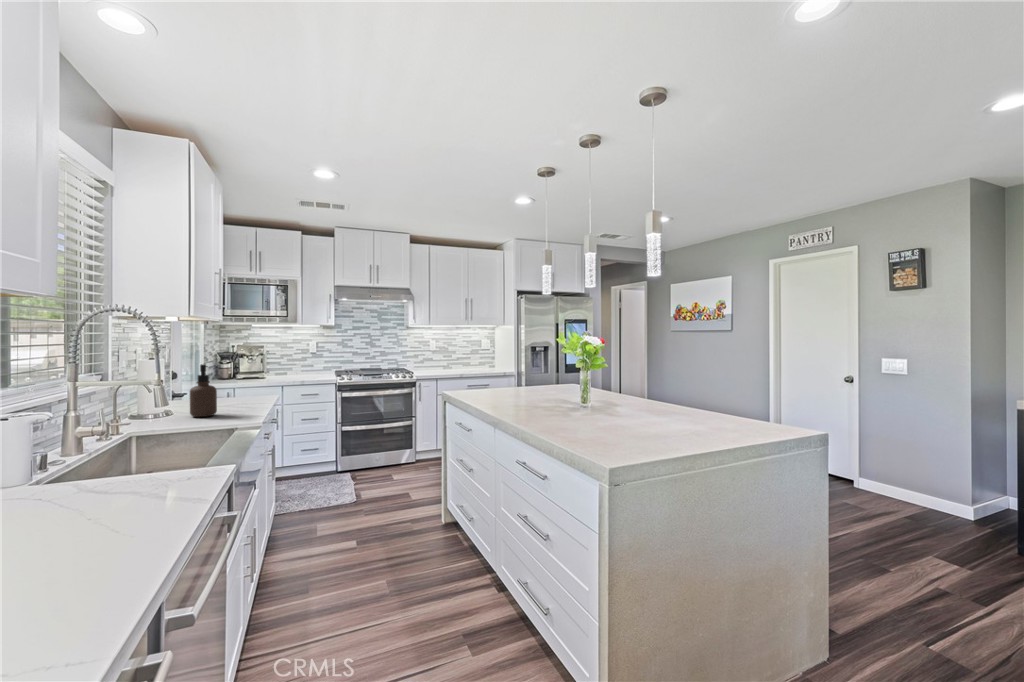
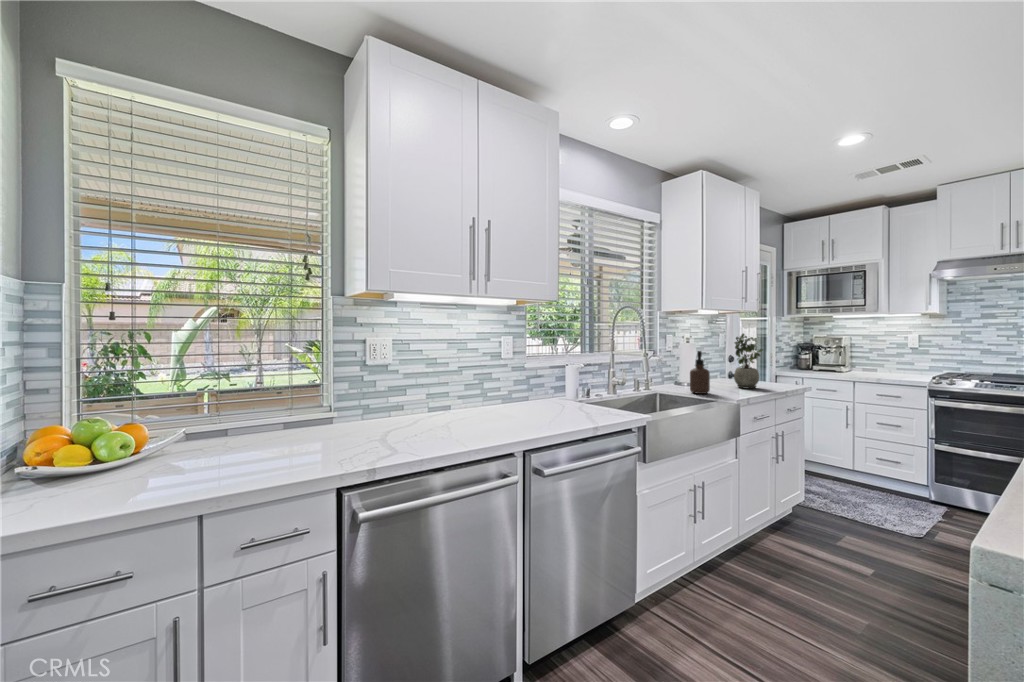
potted plant: none [218,342,260,403] -> present [734,333,763,388]

